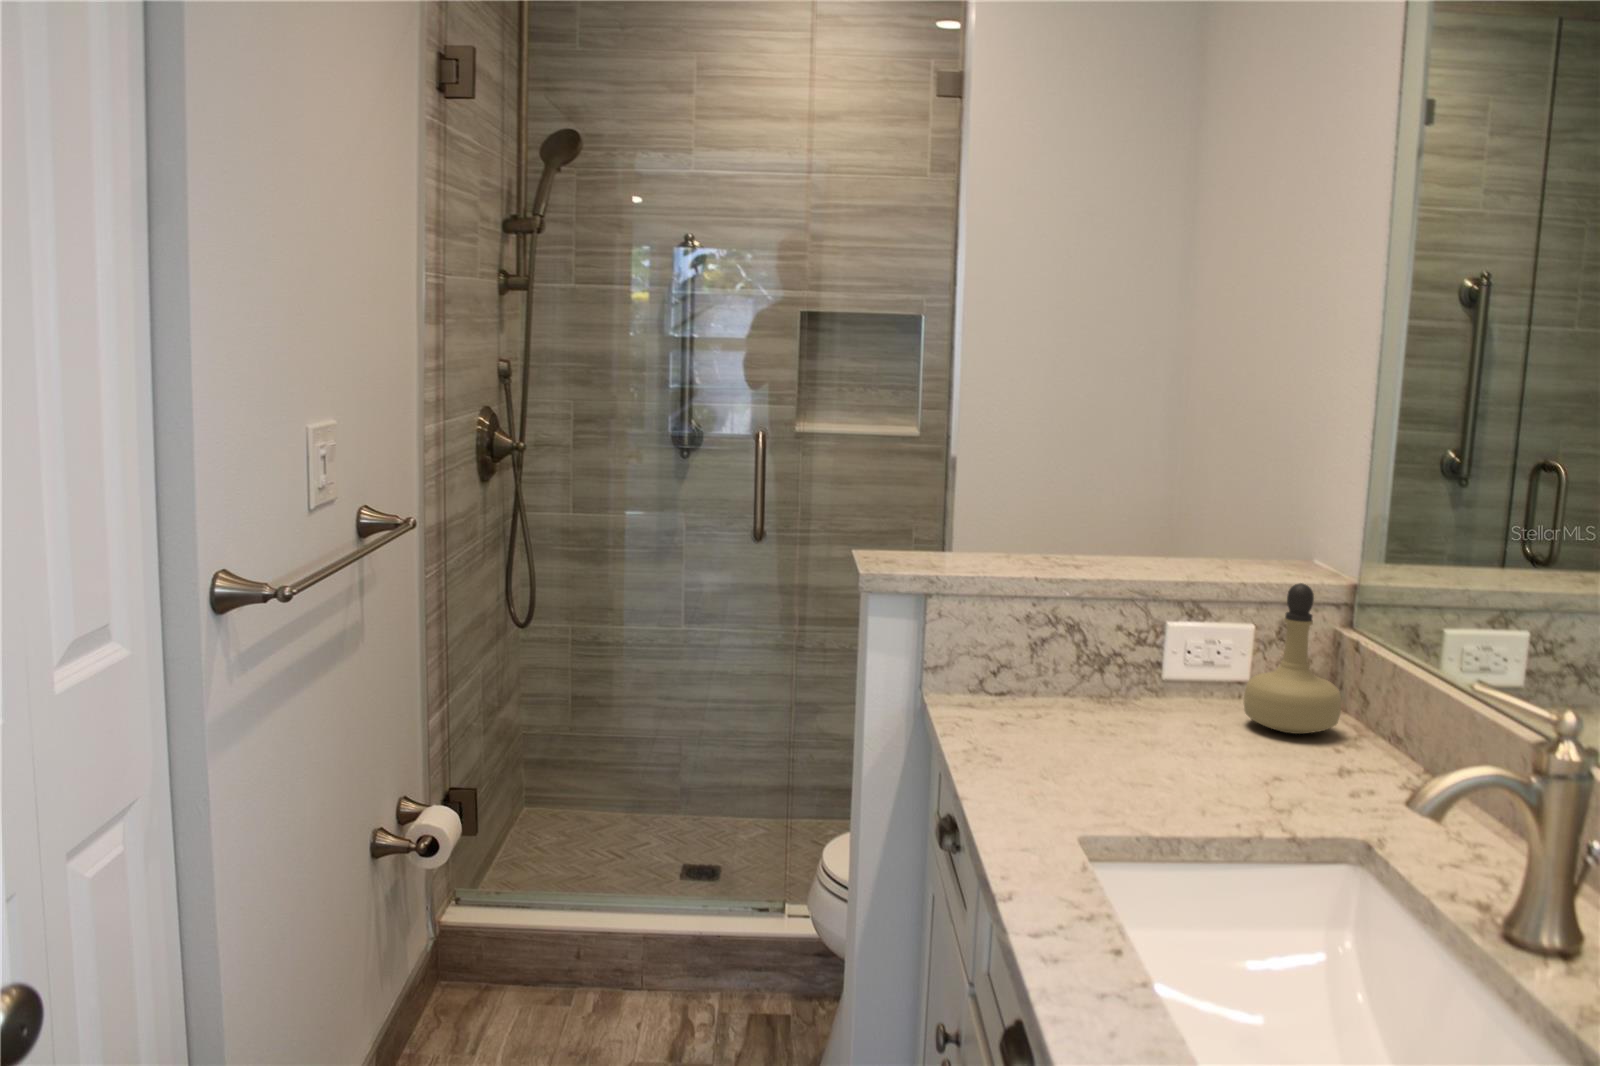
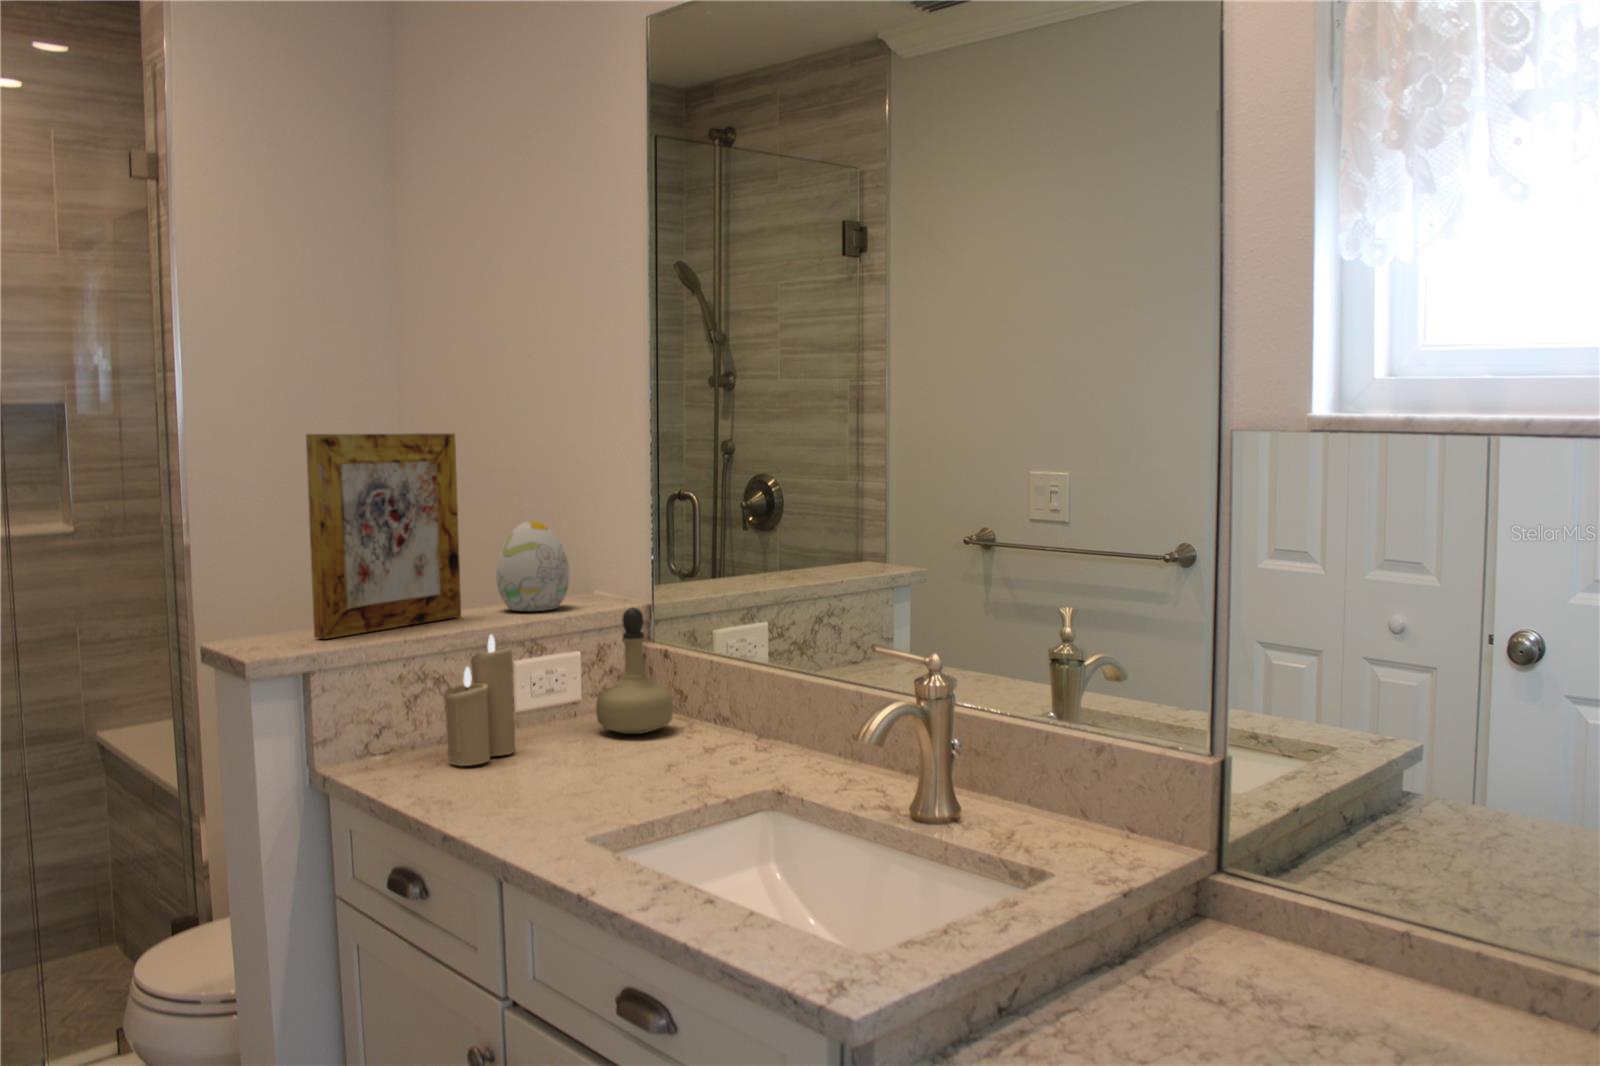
picture frame: none [956,362,1140,567] -> present [306,433,461,639]
decorative egg: none [1179,470,1264,573] -> present [496,521,569,611]
candle: none [1049,588,1138,724] -> present [445,635,515,766]

